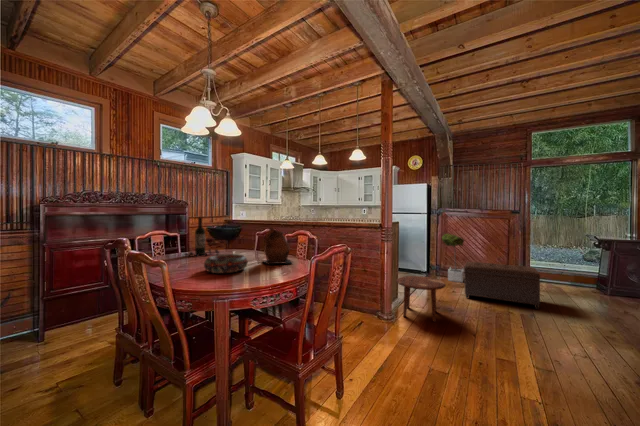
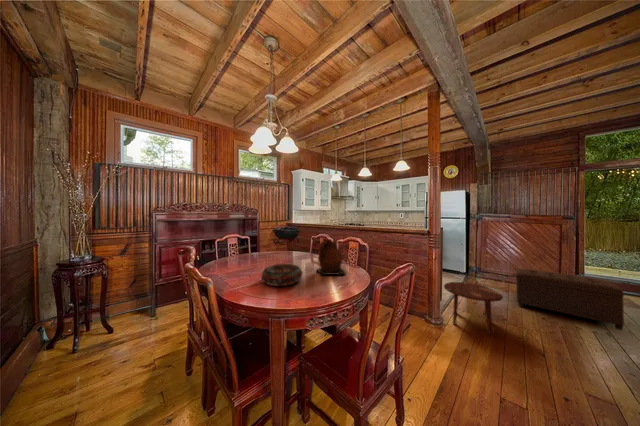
wine bottle: present [185,217,225,256] -> none [251,225,285,260]
potted tree: present [442,234,464,282] -> none [483,238,510,287]

